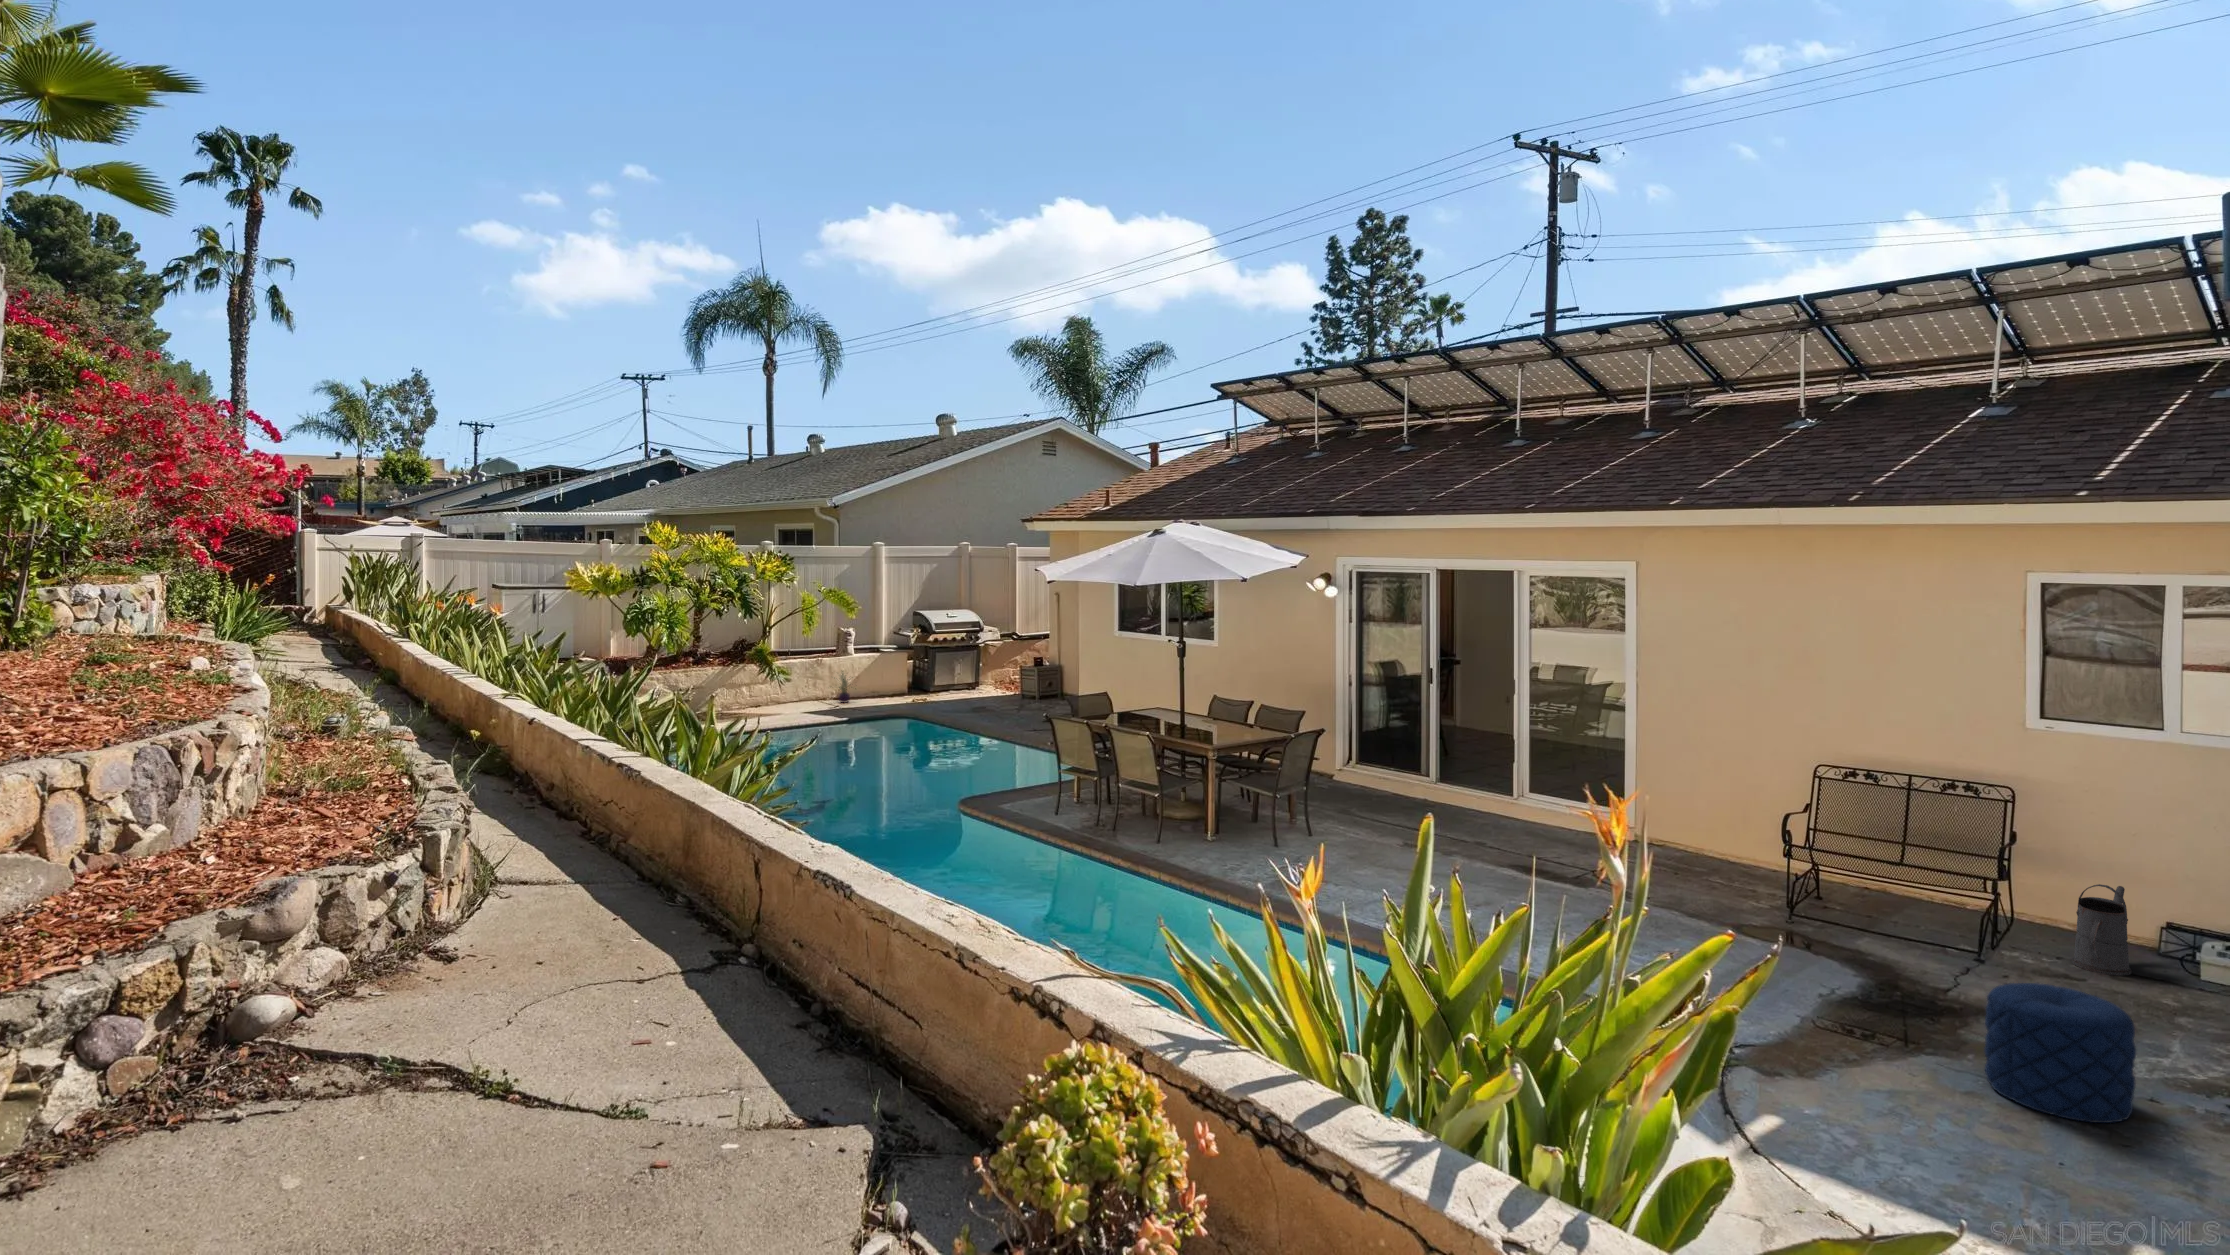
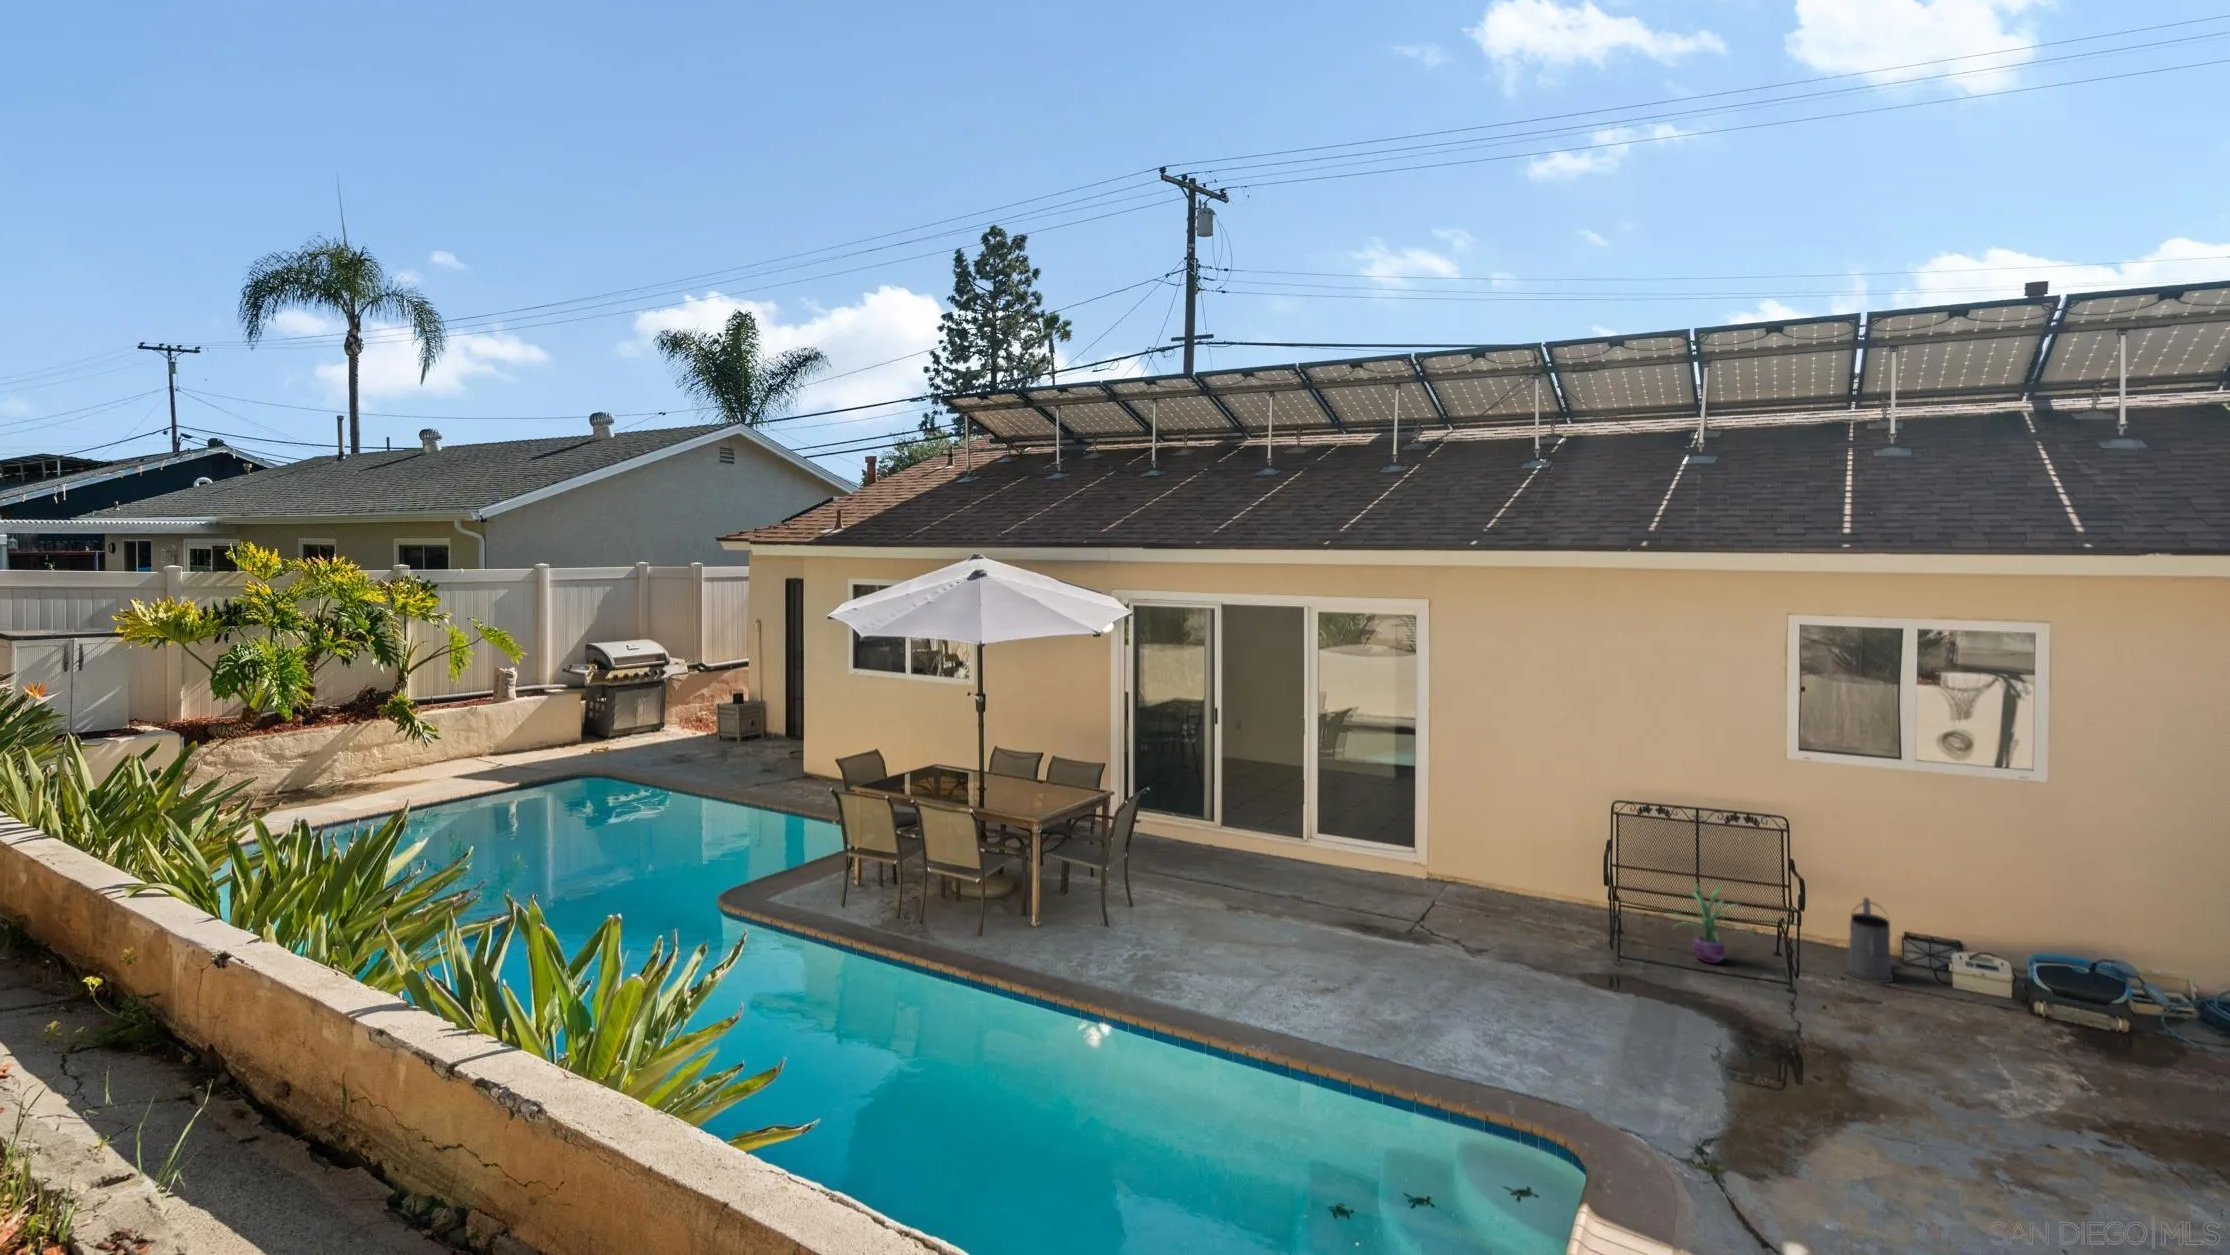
decorative plant: present [838,674,850,703] -> present [1675,883,1742,963]
pouf: present [1985,983,2136,1123] -> none [1918,1035,2058,1172]

